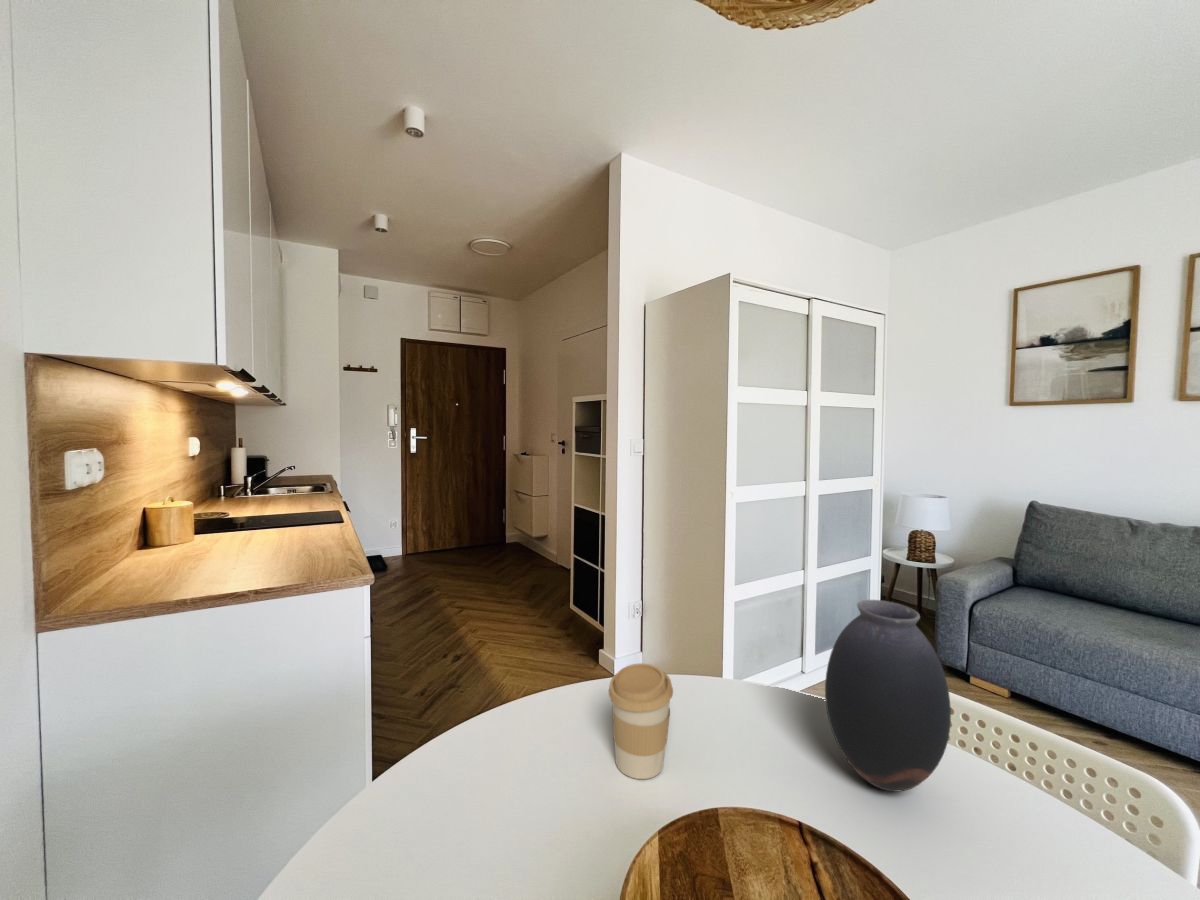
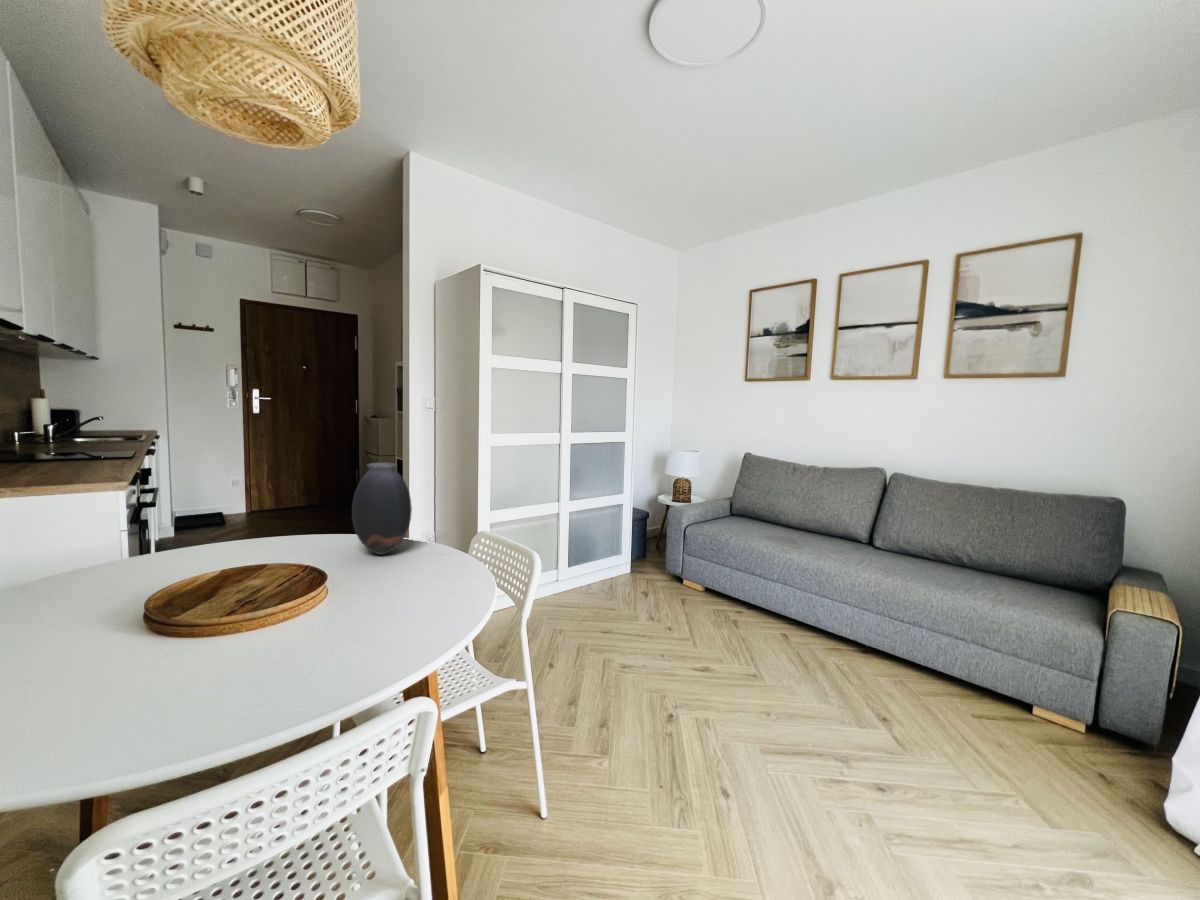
coffee cup: present [609,663,673,779] -> none [228,500,271,554]

